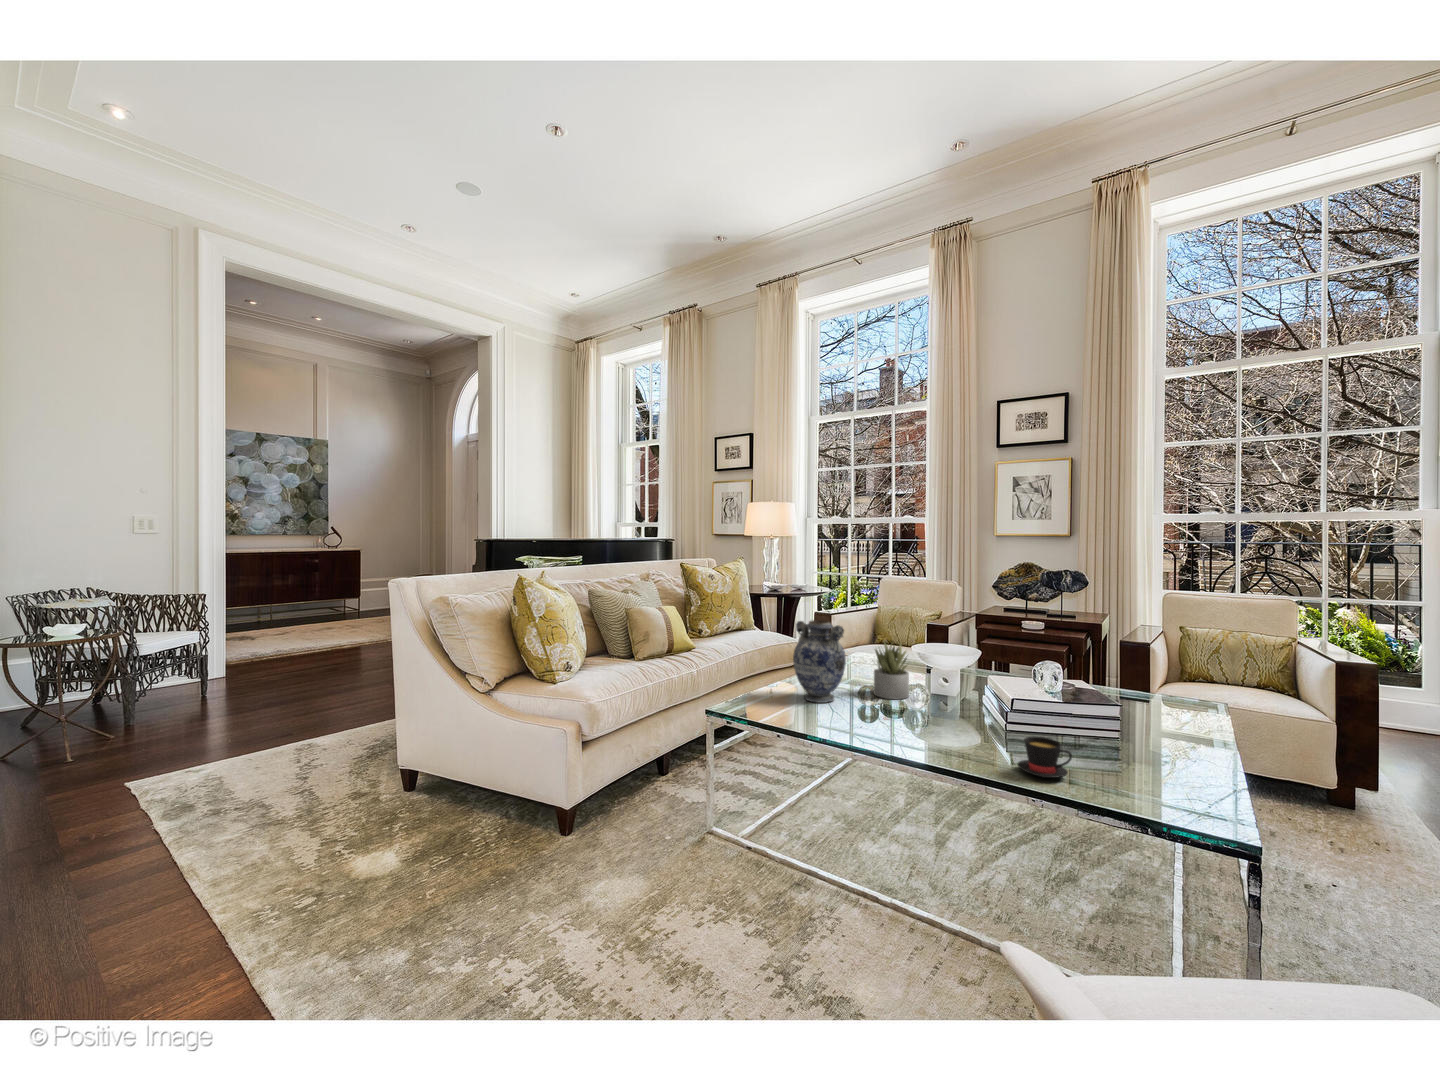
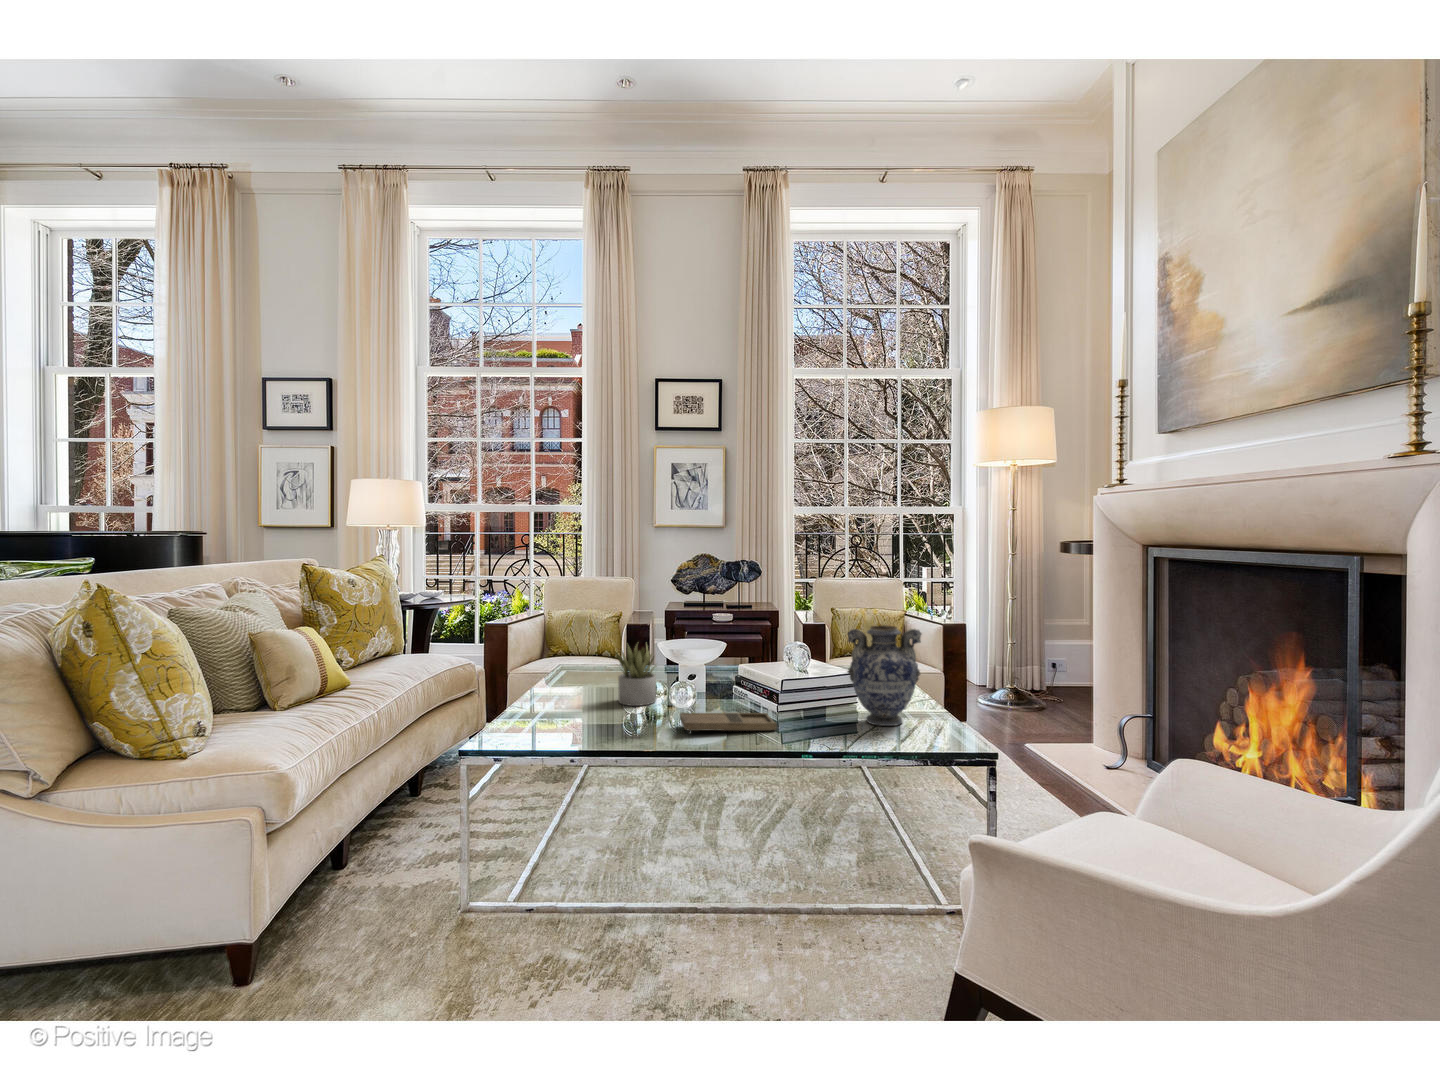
decorative vase: present [793,620,846,703] -> present [847,625,921,726]
tray: none [895,712,995,747] -> present [680,713,776,733]
teacup: present [1018,736,1072,778] -> none [814,709,859,745]

